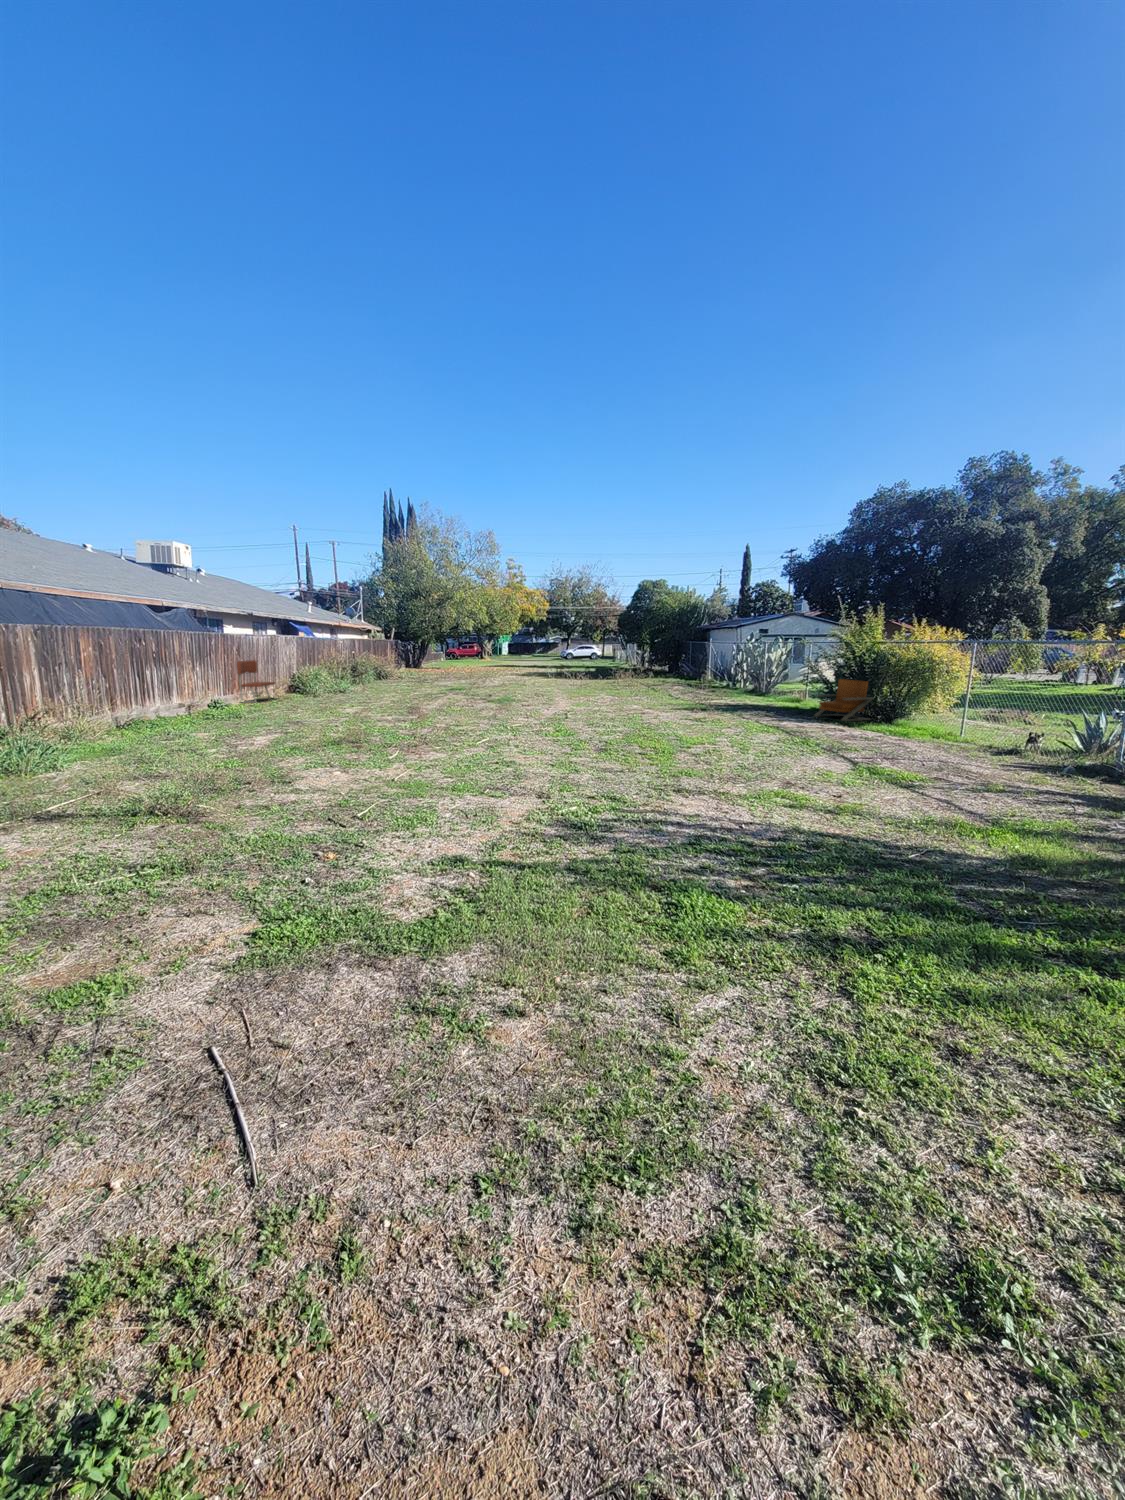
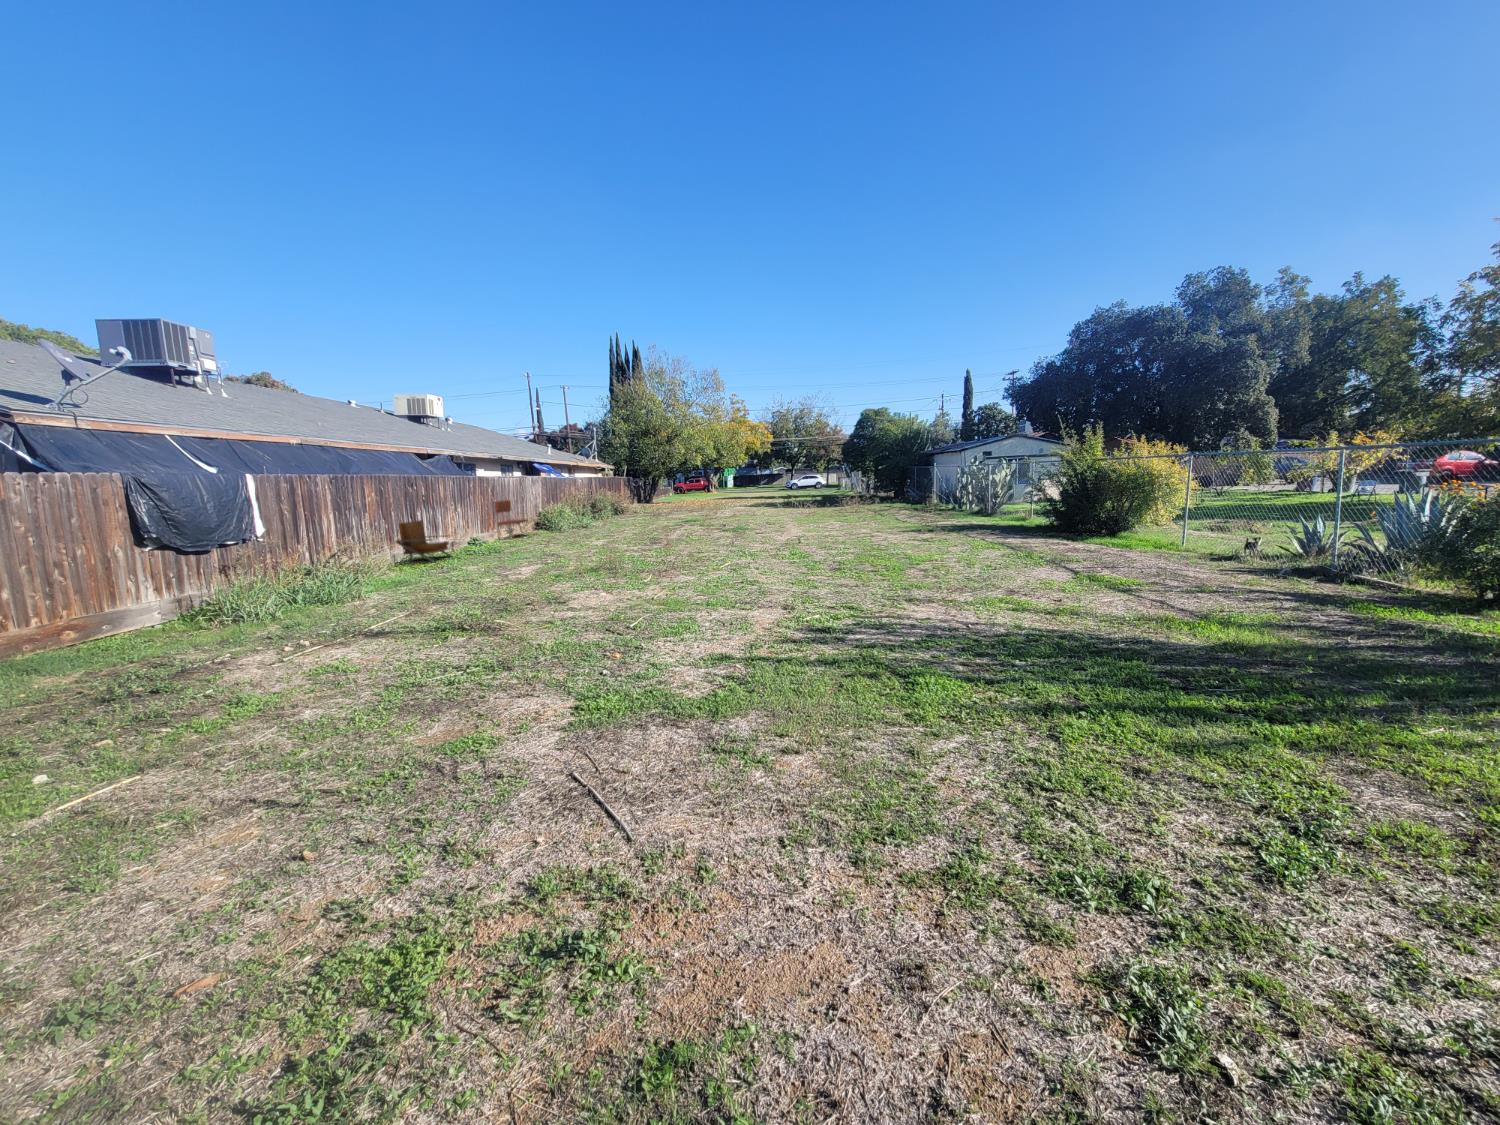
lounge chair: present [815,679,873,721] -> present [395,520,452,564]

